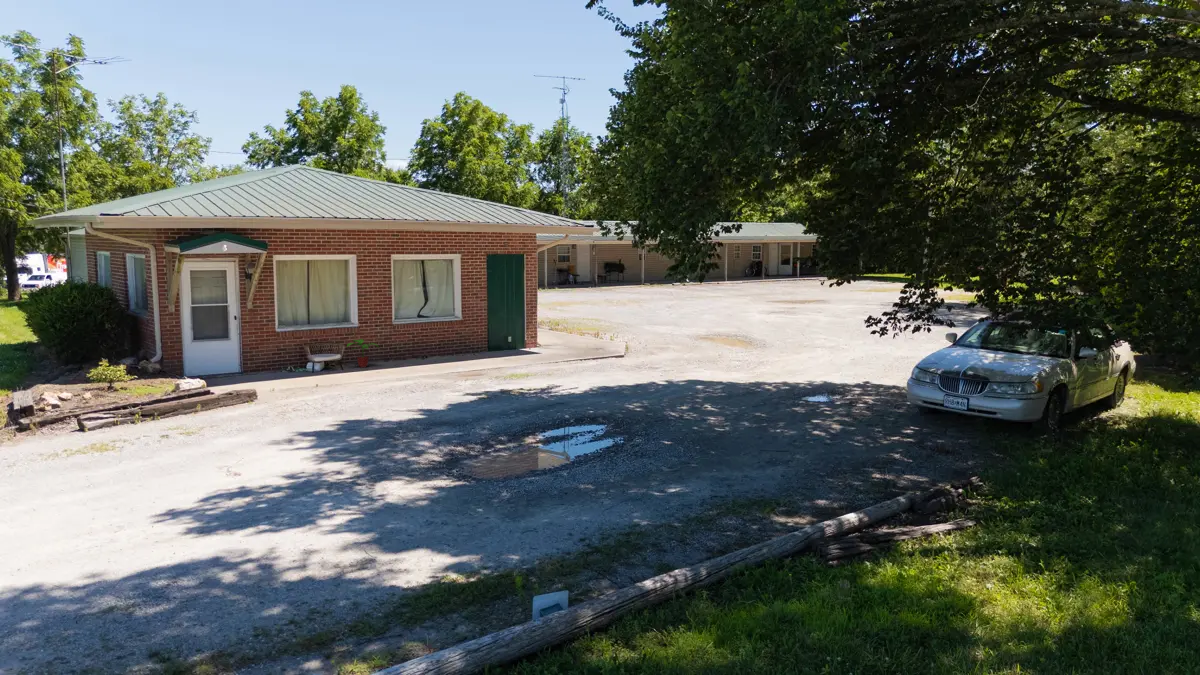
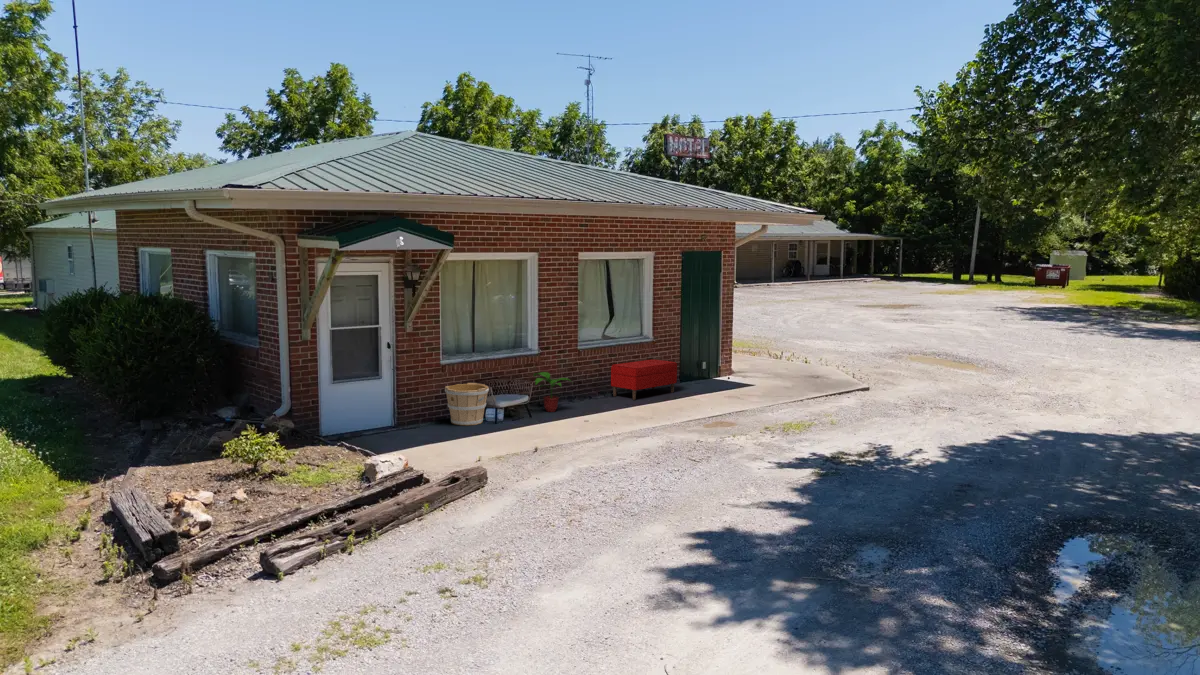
bench: none [424,333,479,362] -> present [611,359,677,400]
wooden bucket: none [276,345,308,374] -> present [445,383,489,426]

